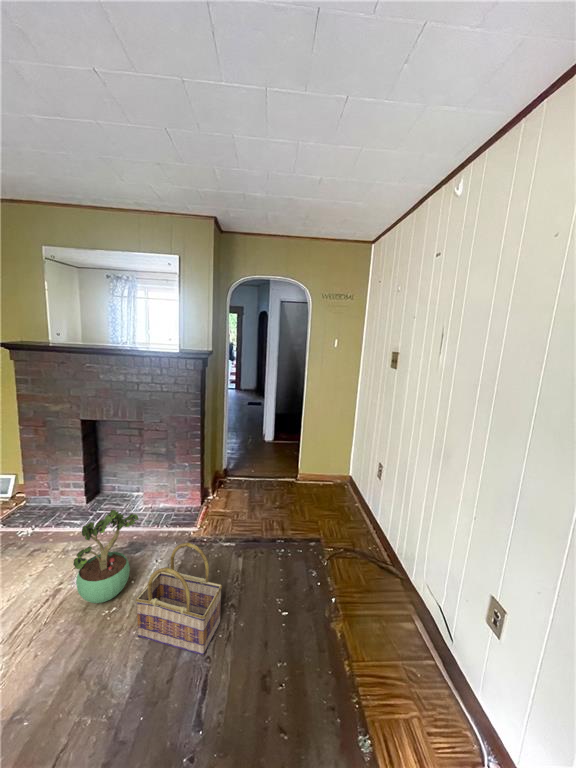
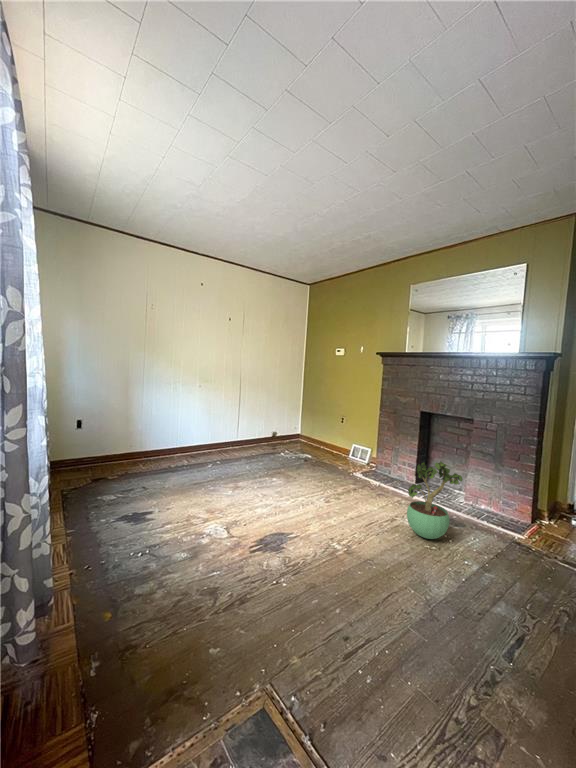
basket: present [136,543,222,655] -> none [452,505,552,619]

